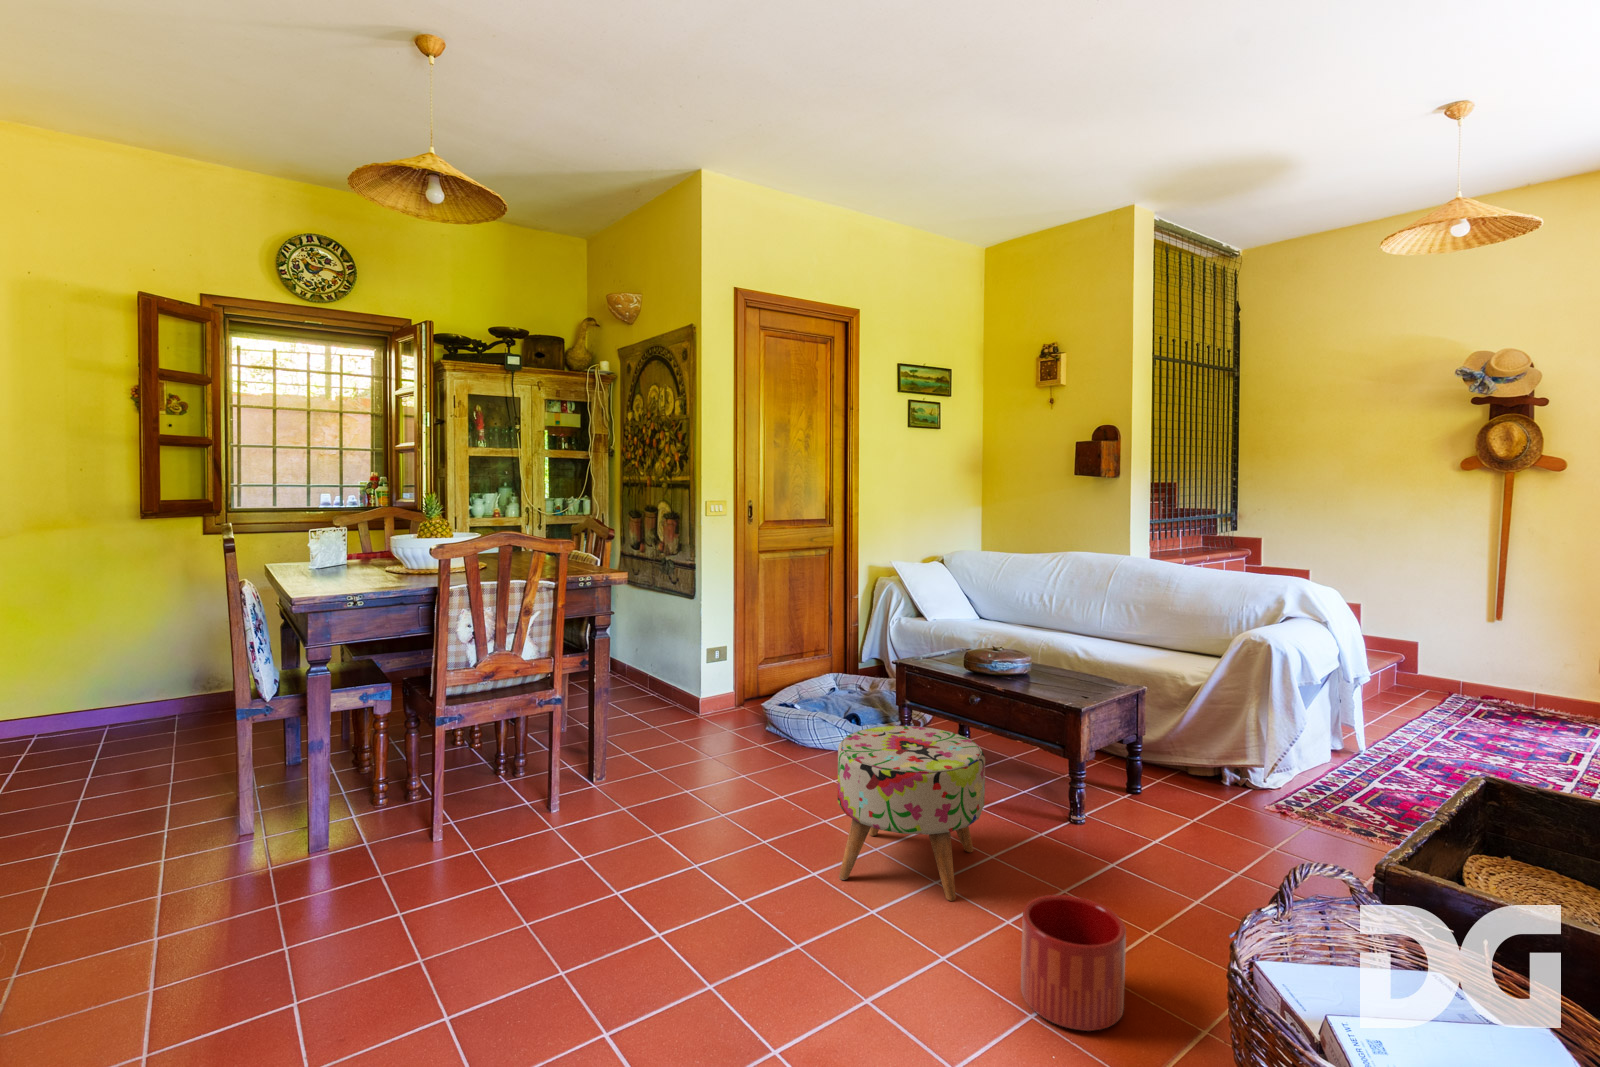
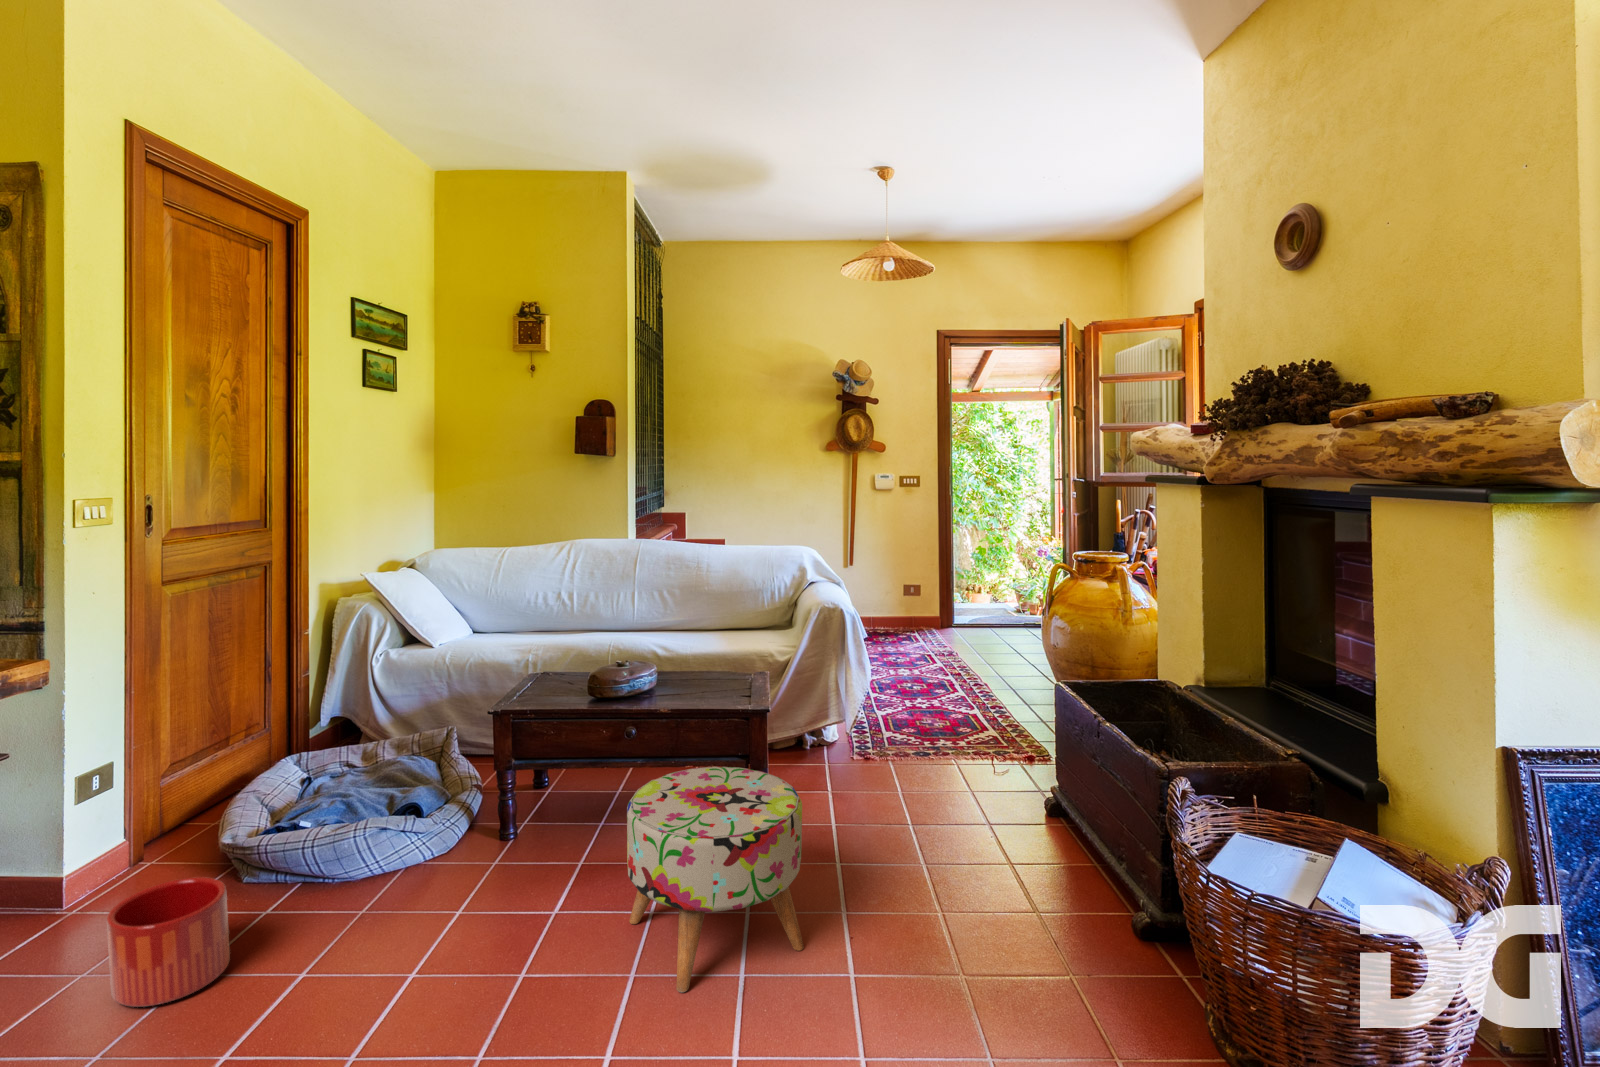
planter: present [1021,895,1126,1031] -> present [107,877,230,1007]

